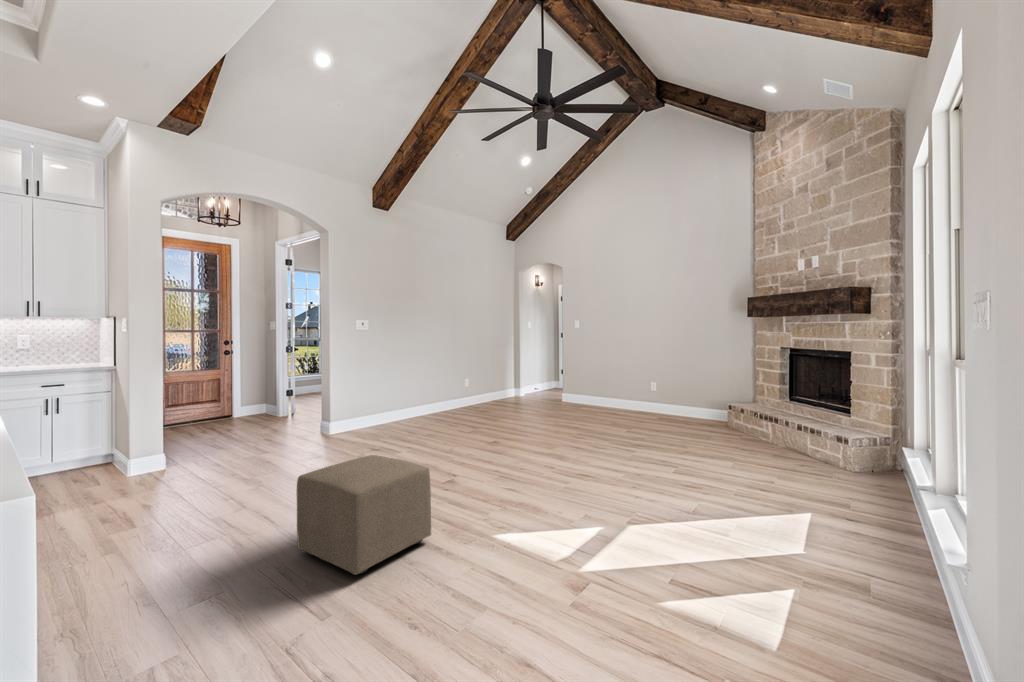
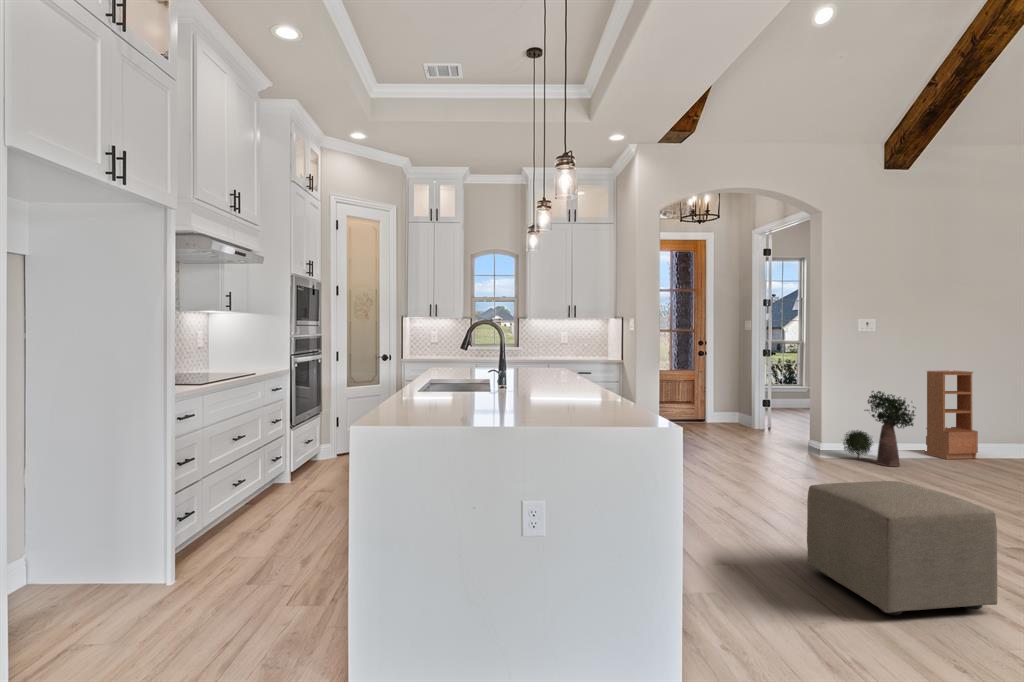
bookcase: none [402,358,433,422] -> present [925,370,978,459]
potted plant: none [346,377,396,434] -> present [843,391,915,467]

